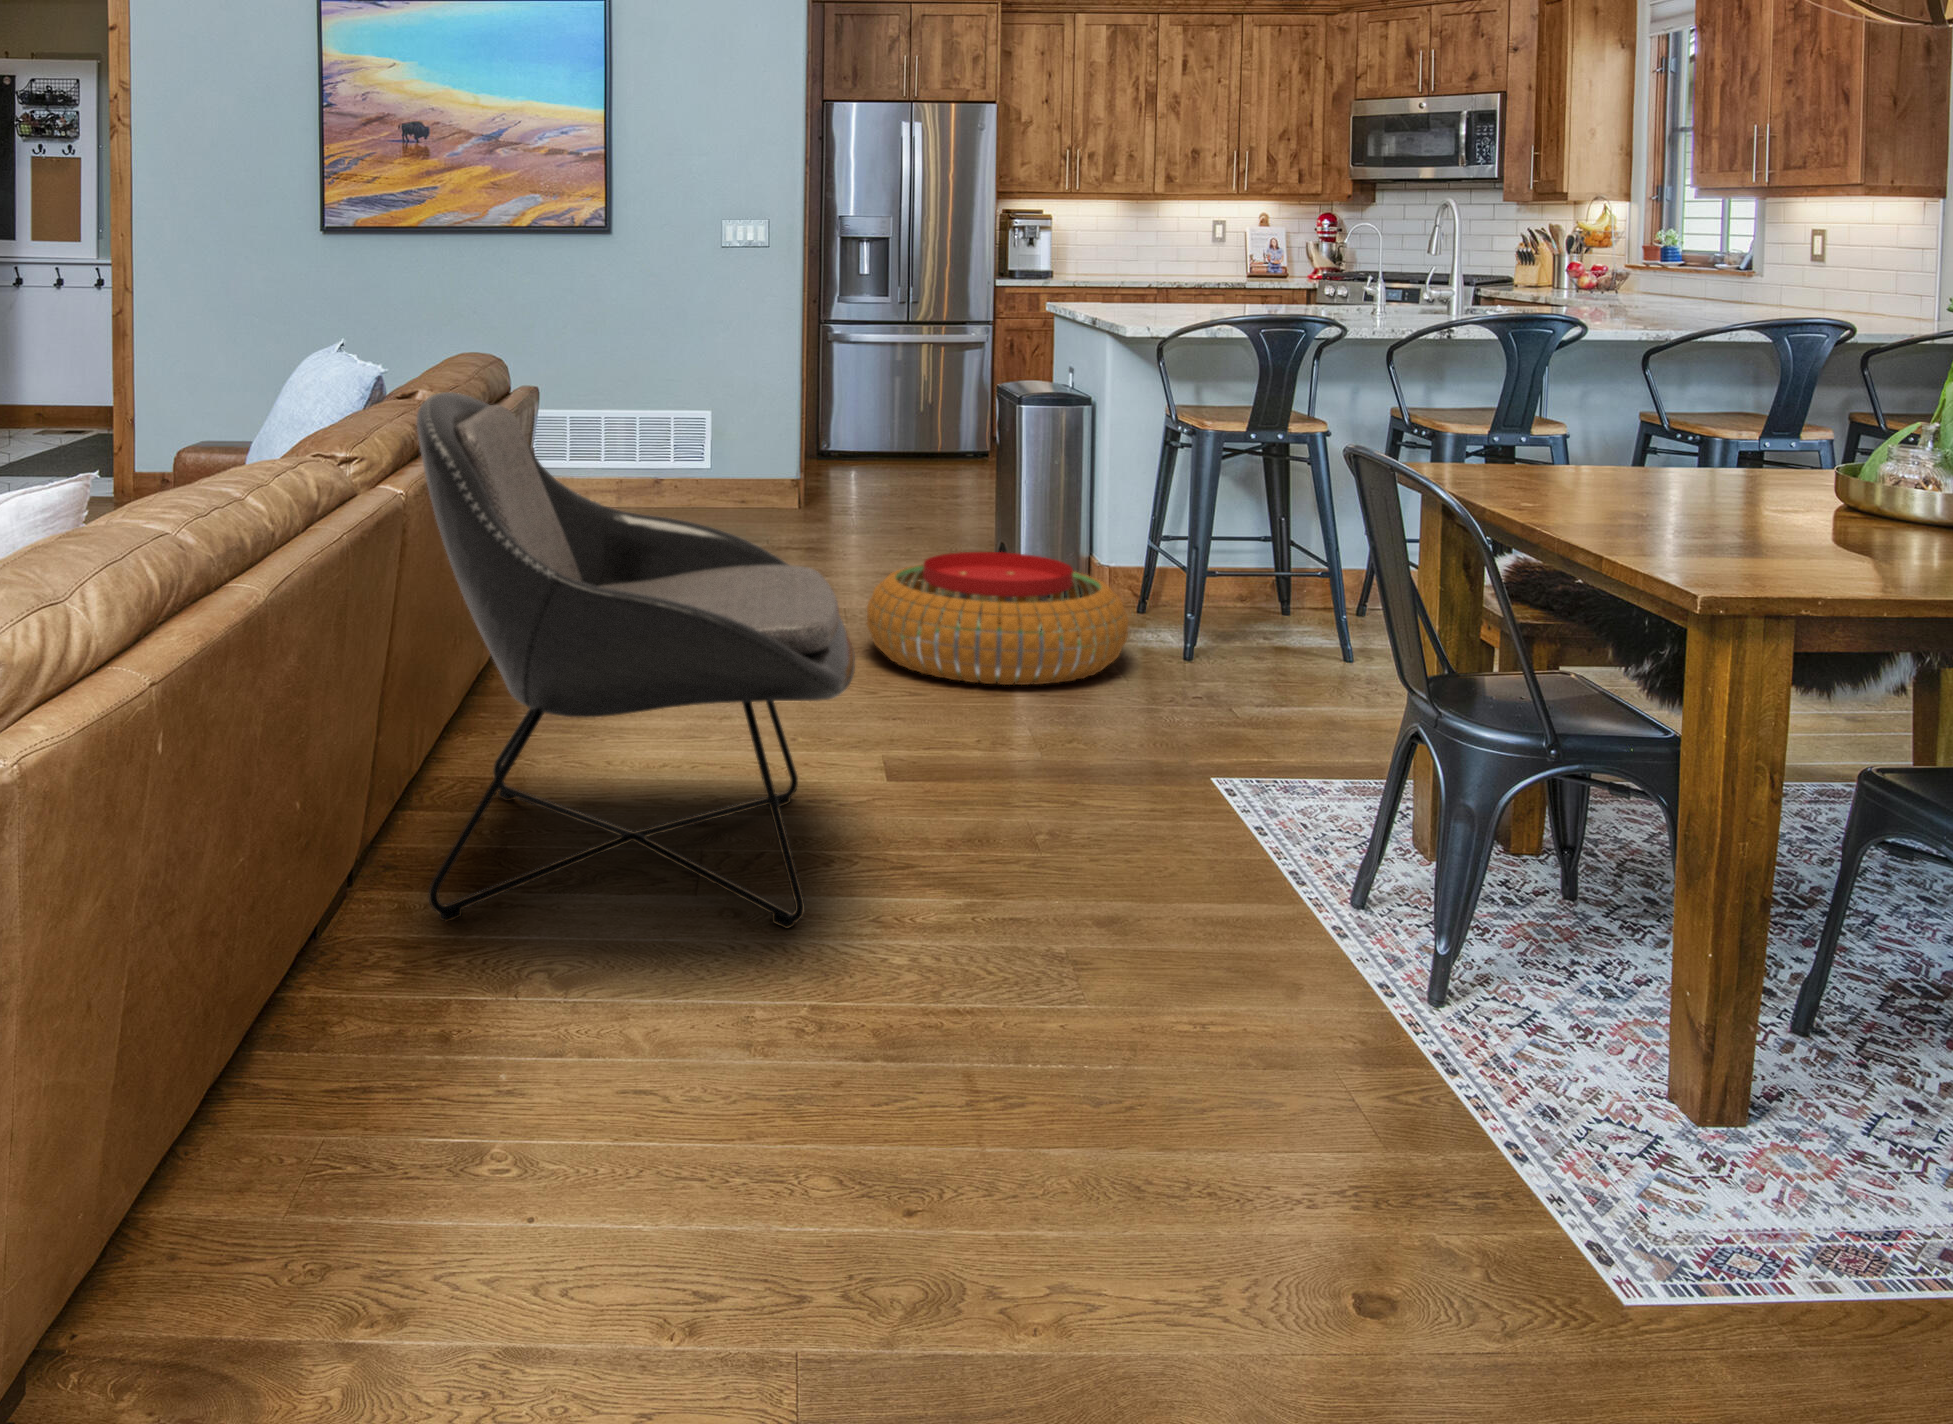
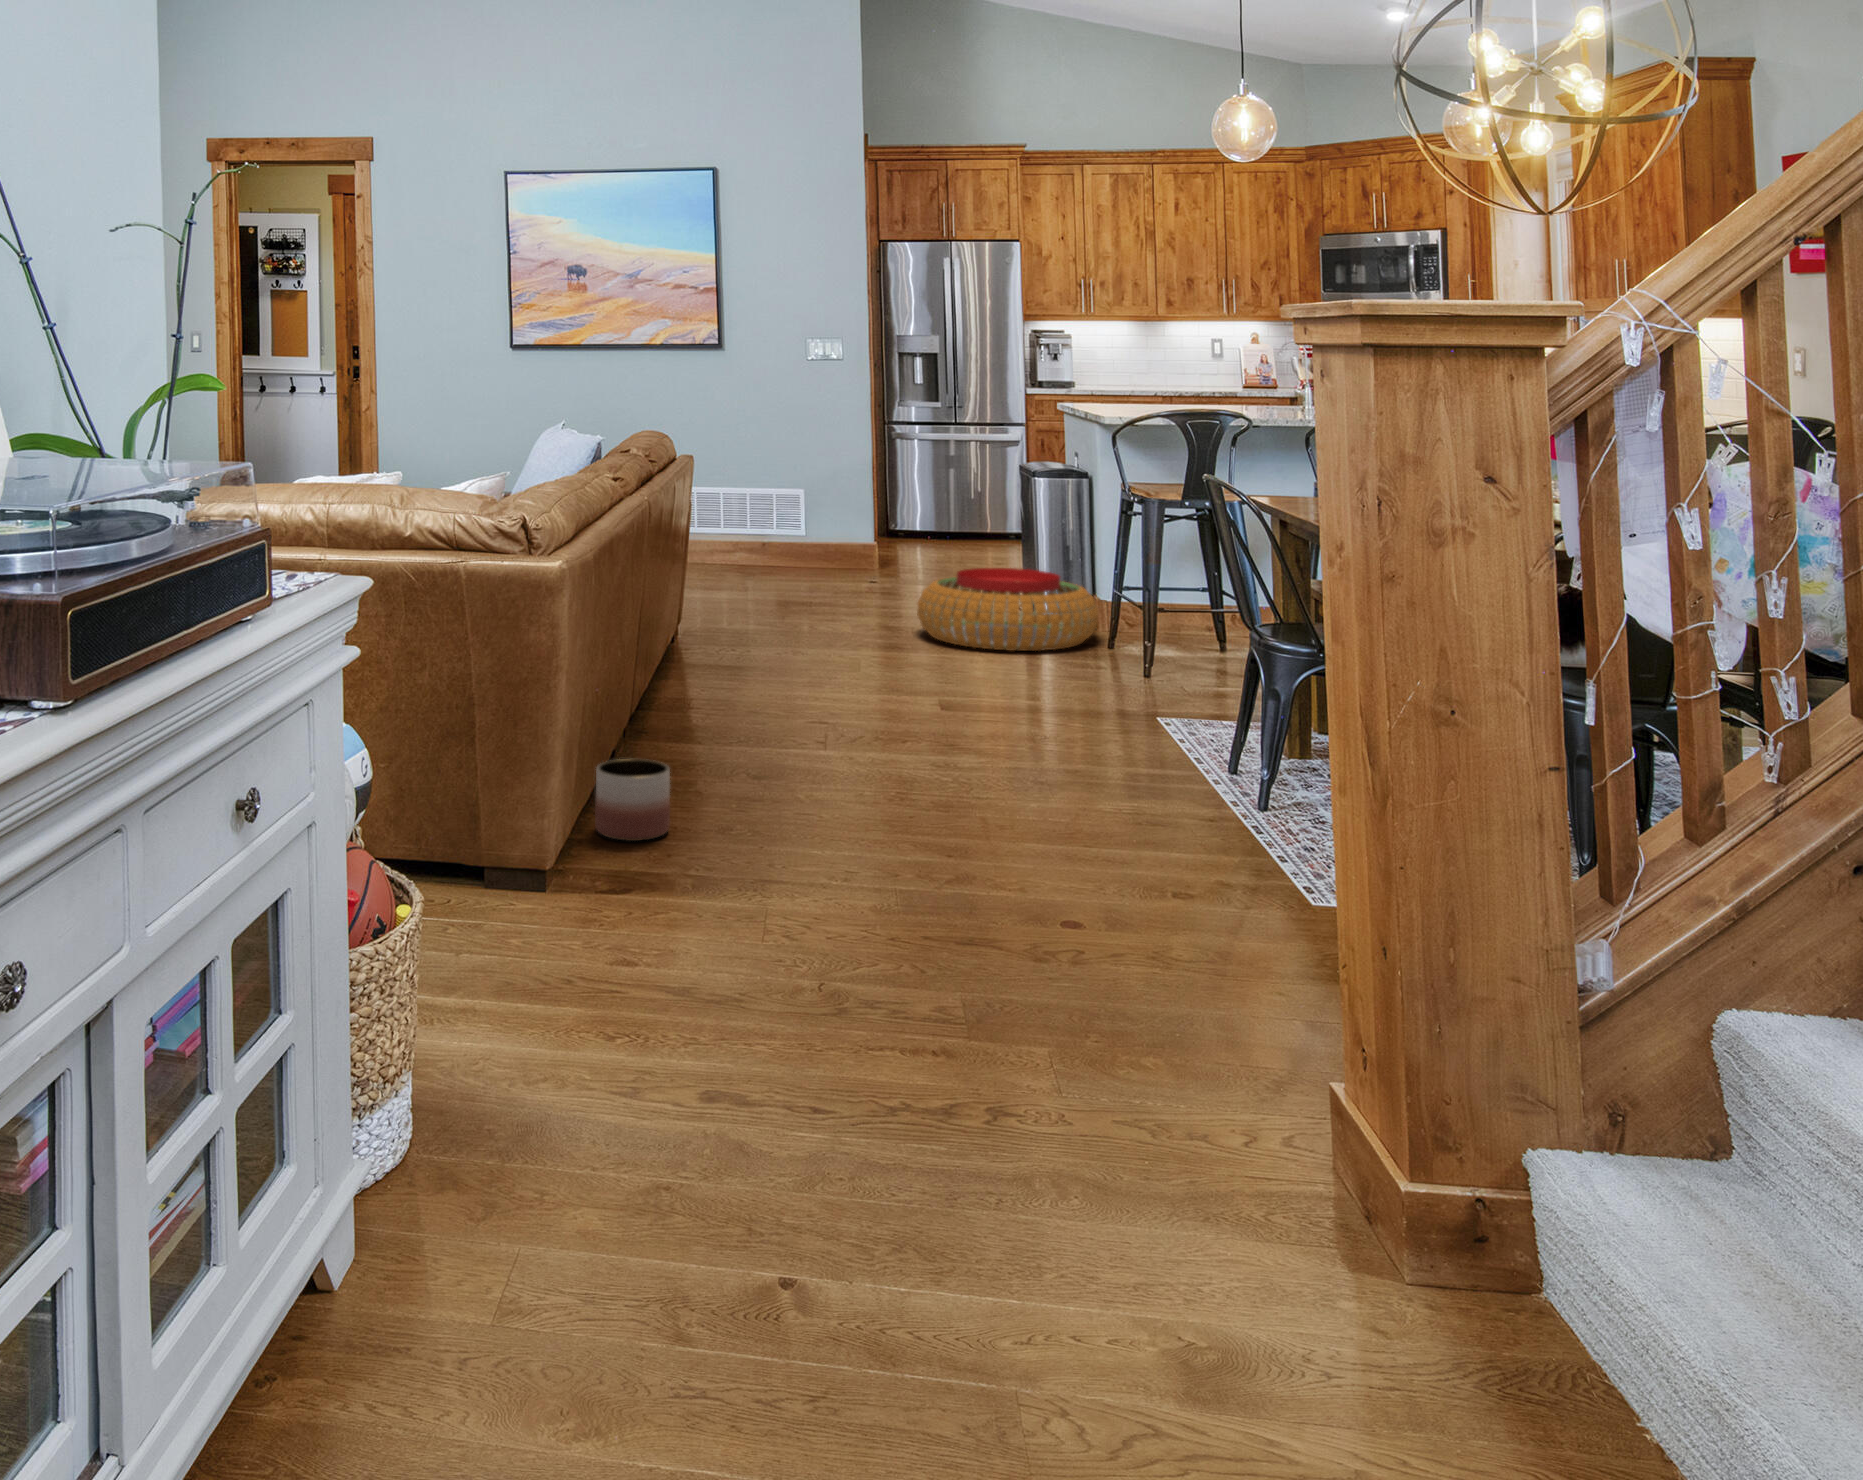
lounge chair: present [417,392,855,929] -> none [652,442,908,745]
planter: none [200,1090,364,1303] -> present [595,759,670,841]

